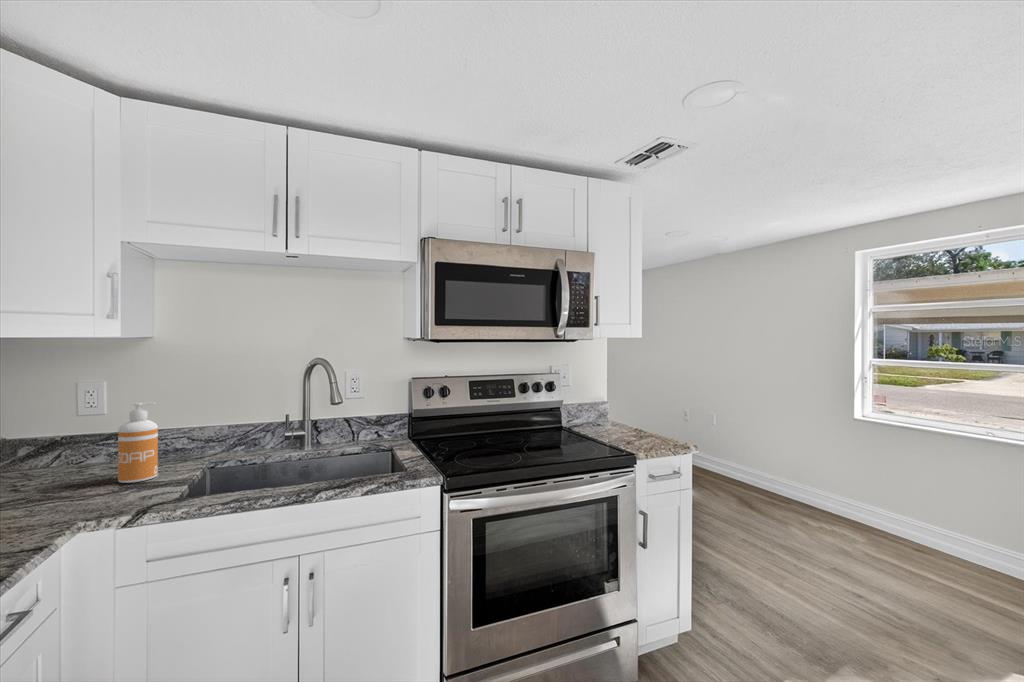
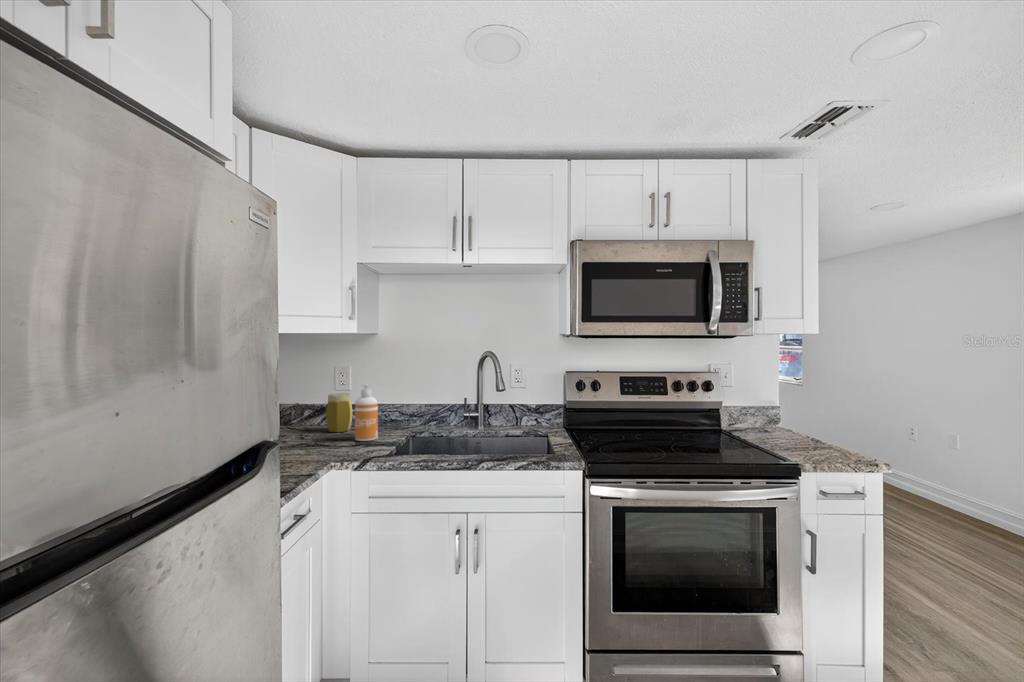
jar: none [63,418,112,475] -> present [326,393,352,432]

